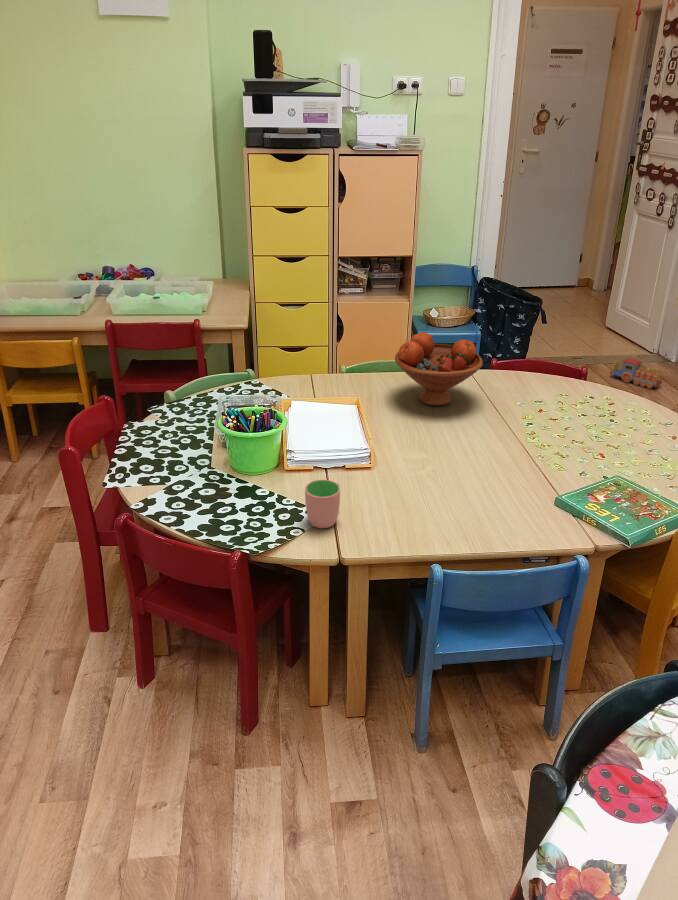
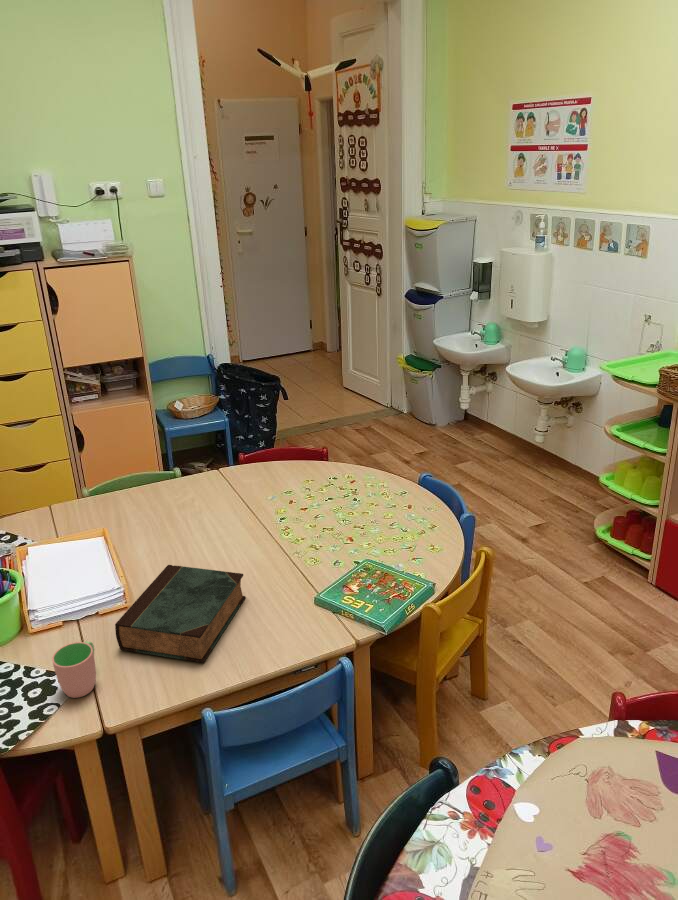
fruit bowl: present [395,332,483,406] -> none [136,448,226,521]
toy train: present [610,358,662,389] -> none [356,418,401,443]
book: none [360,436,487,527] -> present [115,565,246,663]

